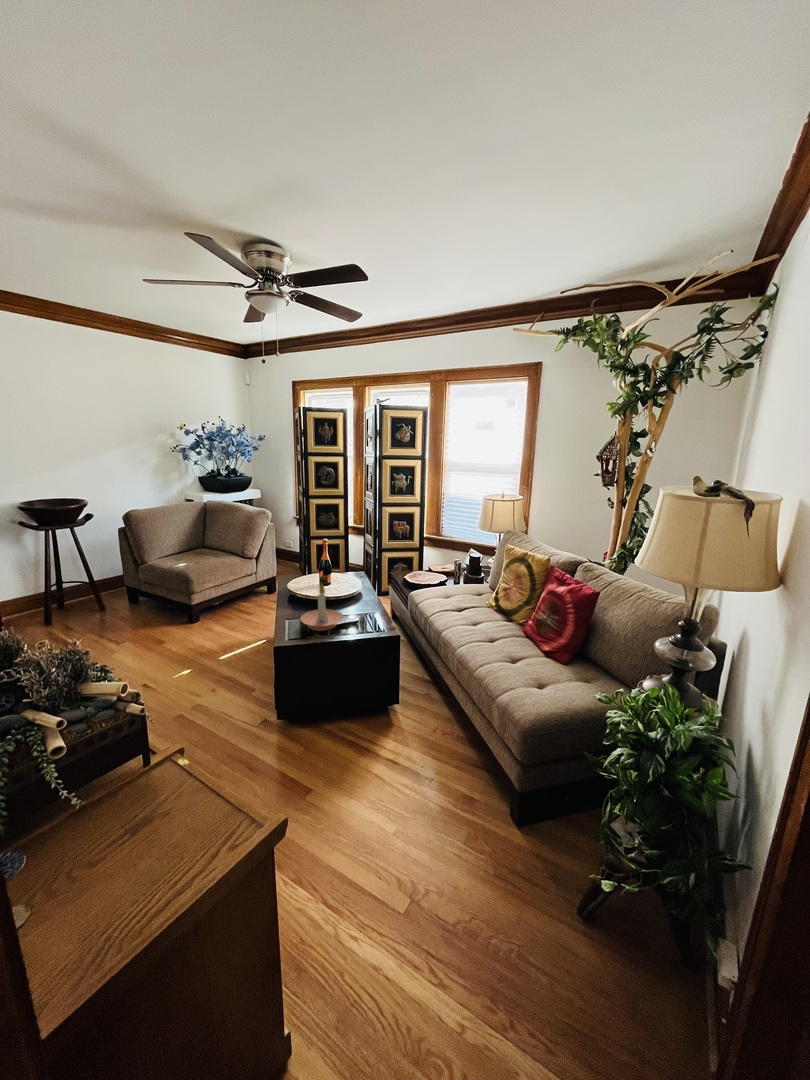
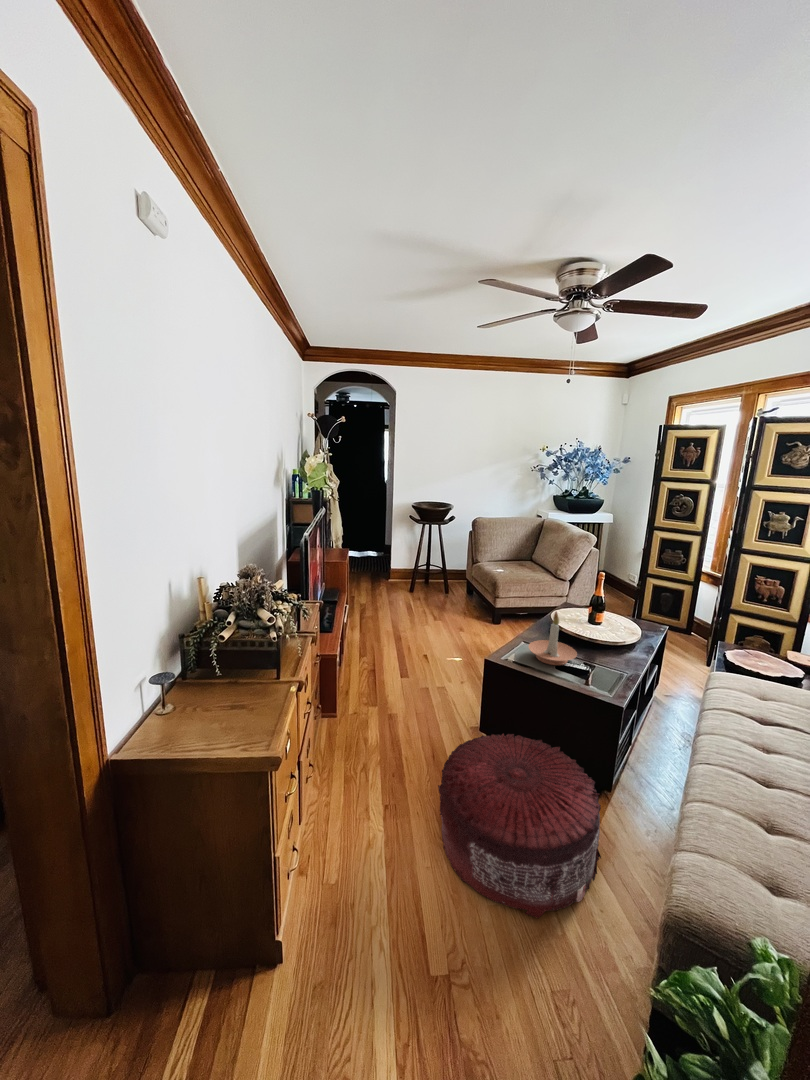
pouf: none [301,689,438,838] -> present [438,733,601,918]

